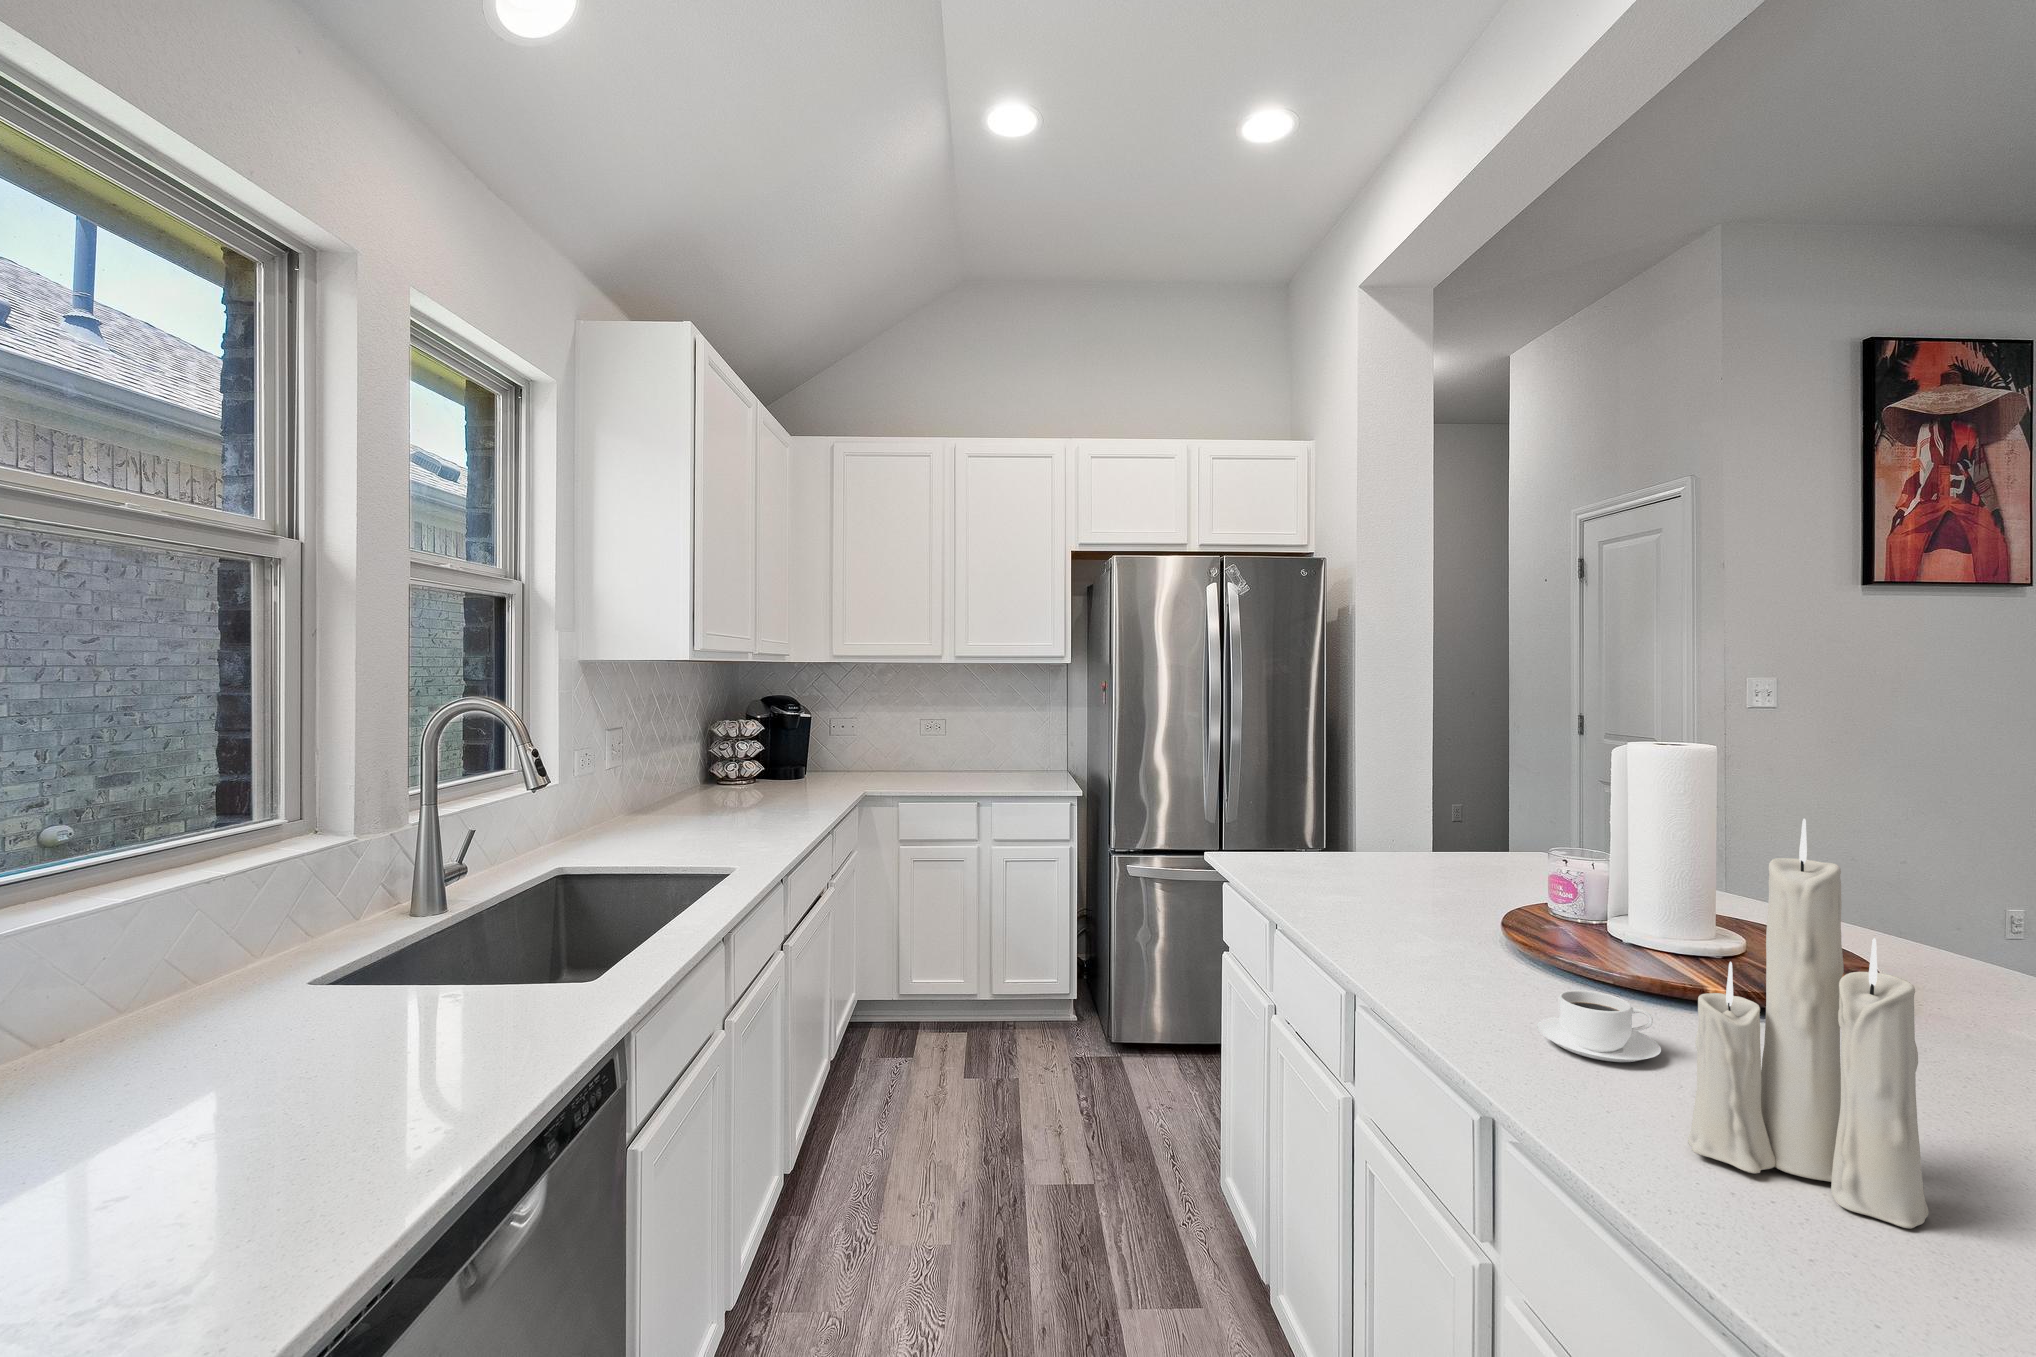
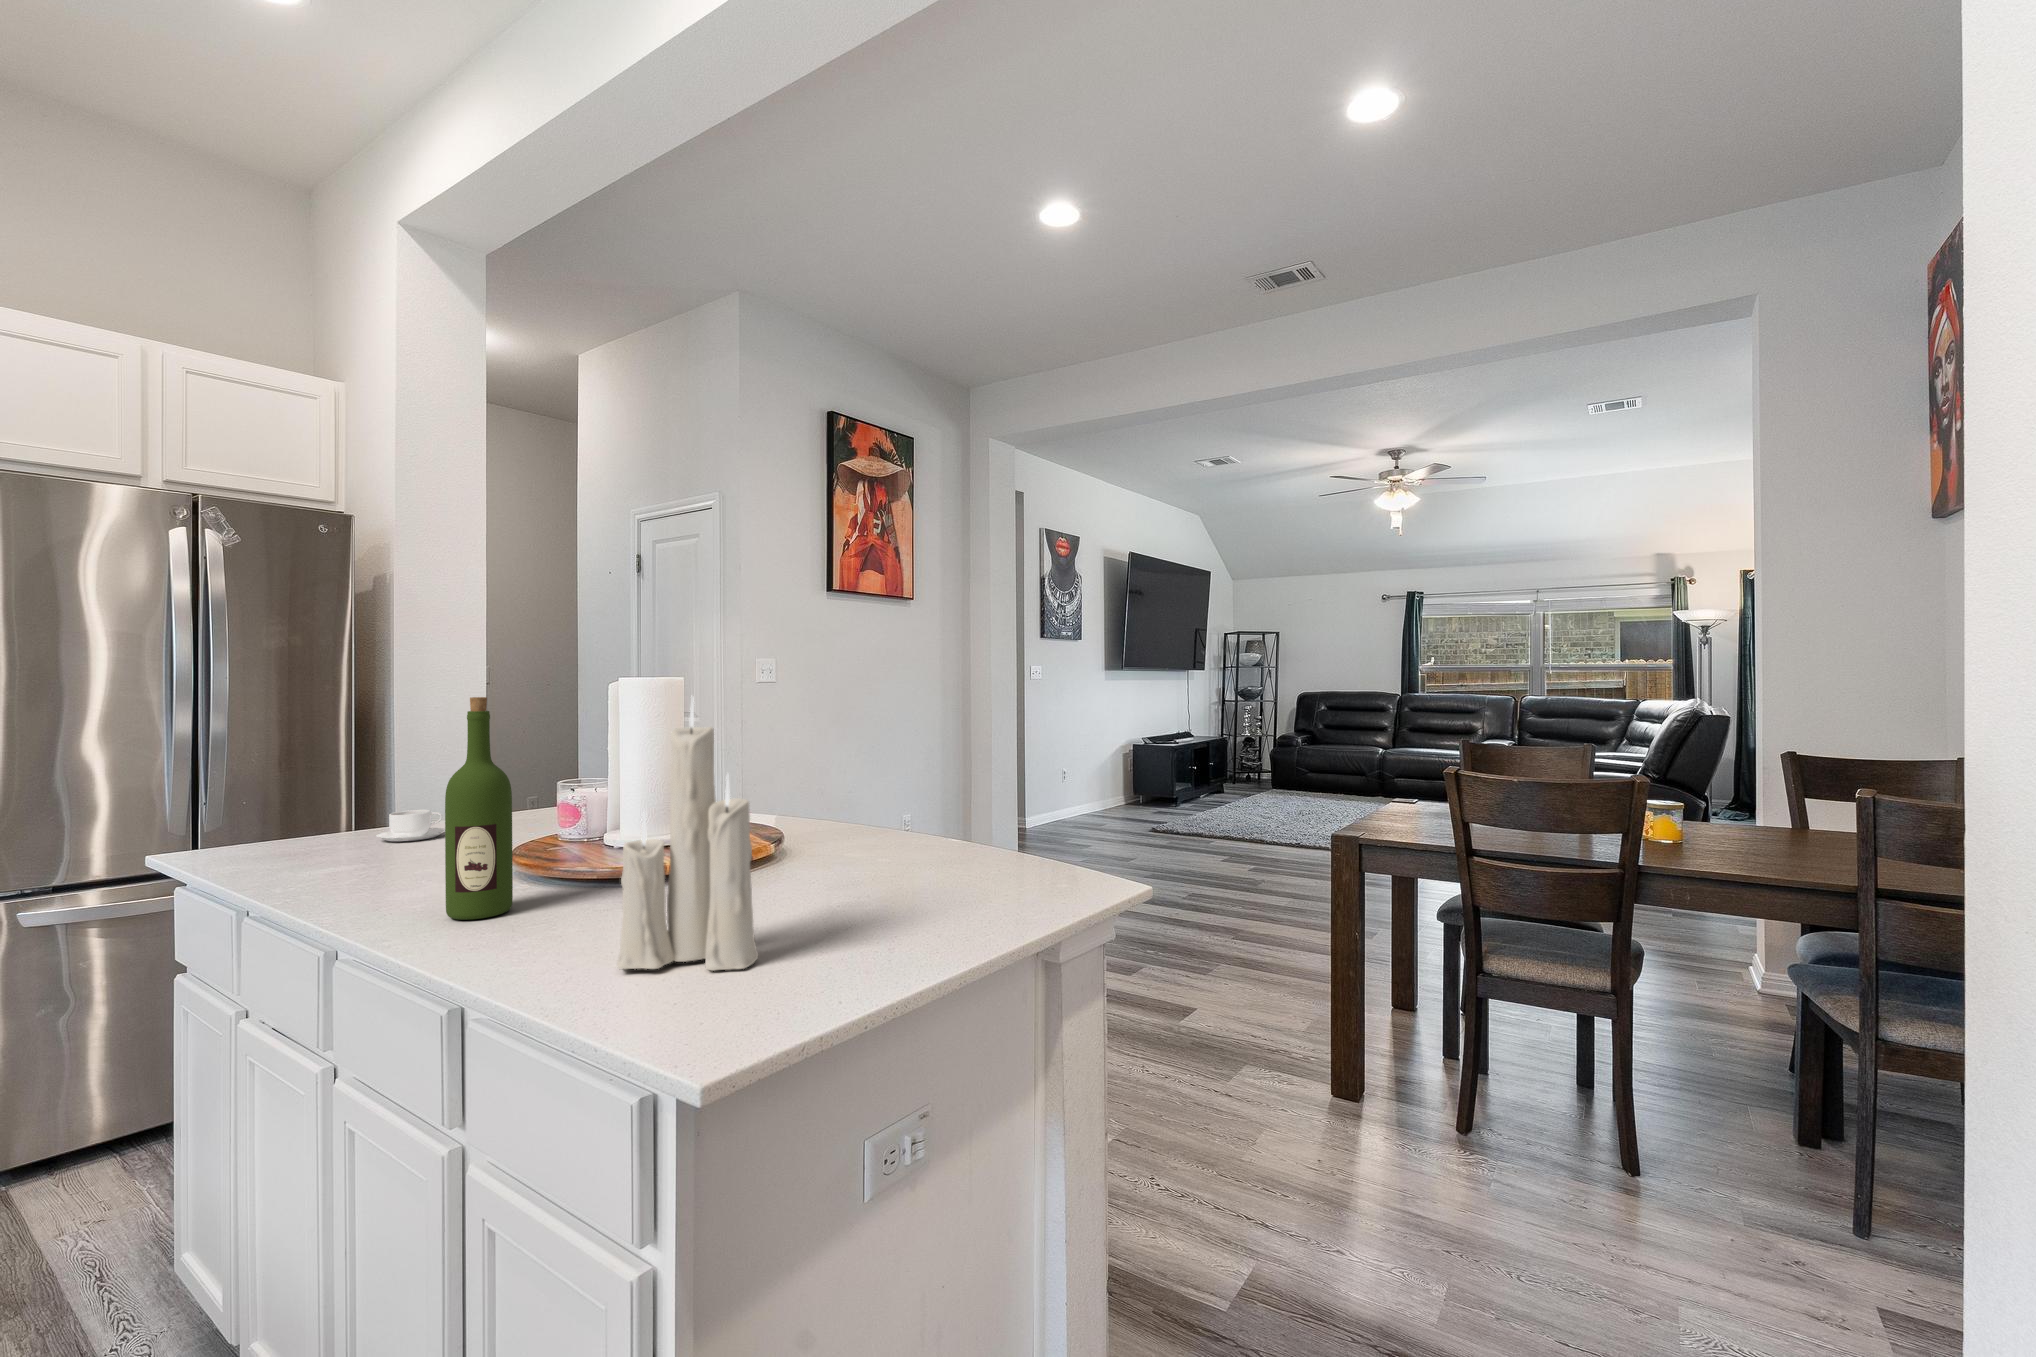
wine bottle: none [1452,770,1519,1003] -> present [445,697,513,920]
coffee cup: present [1537,990,1661,1062] -> present [376,810,445,841]

